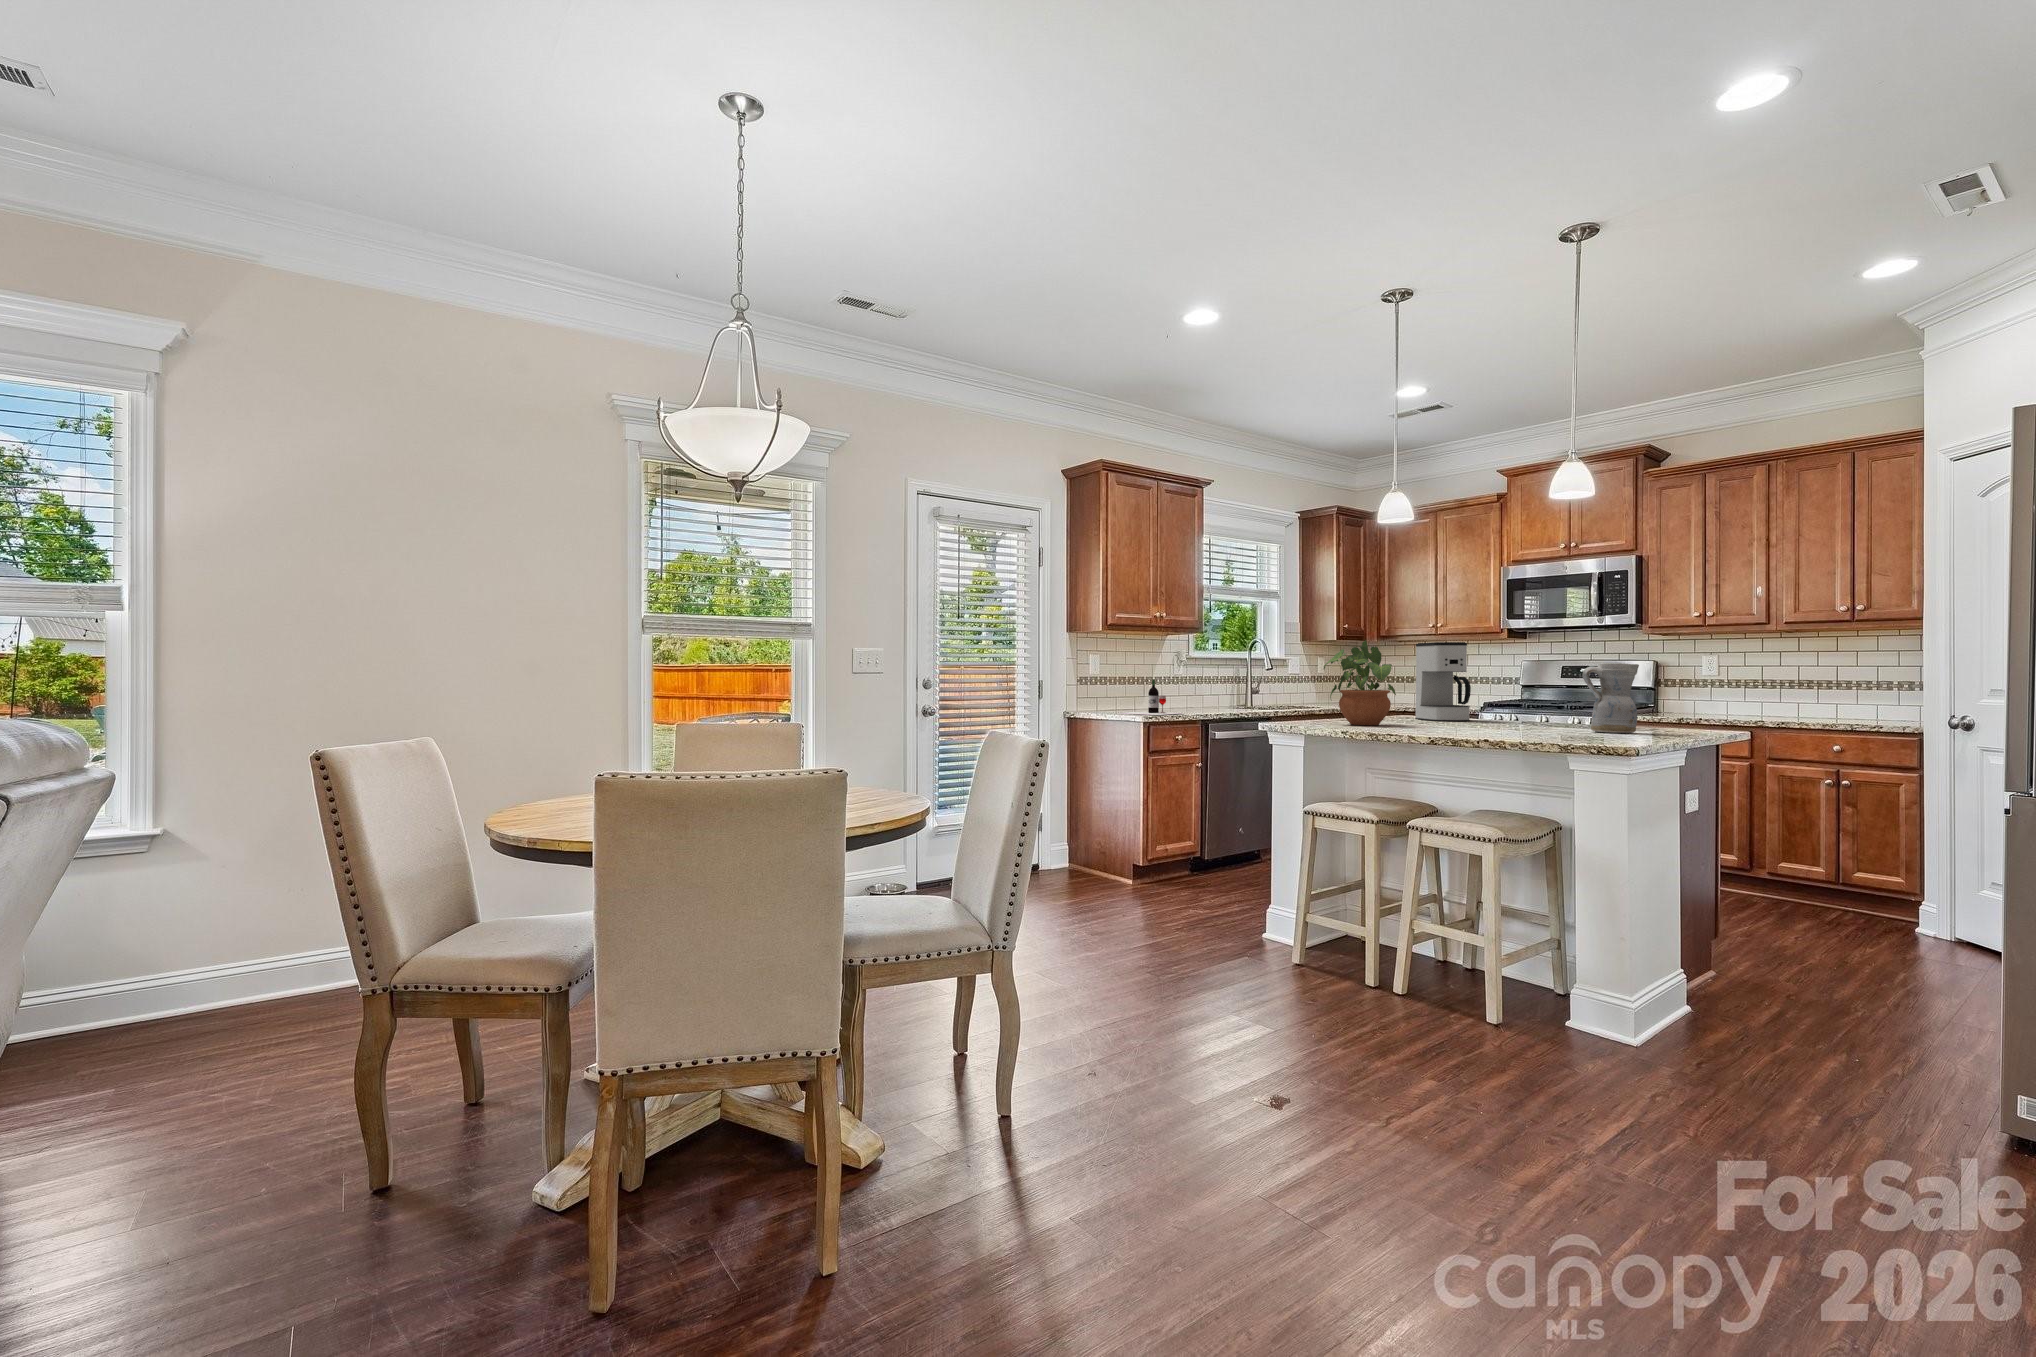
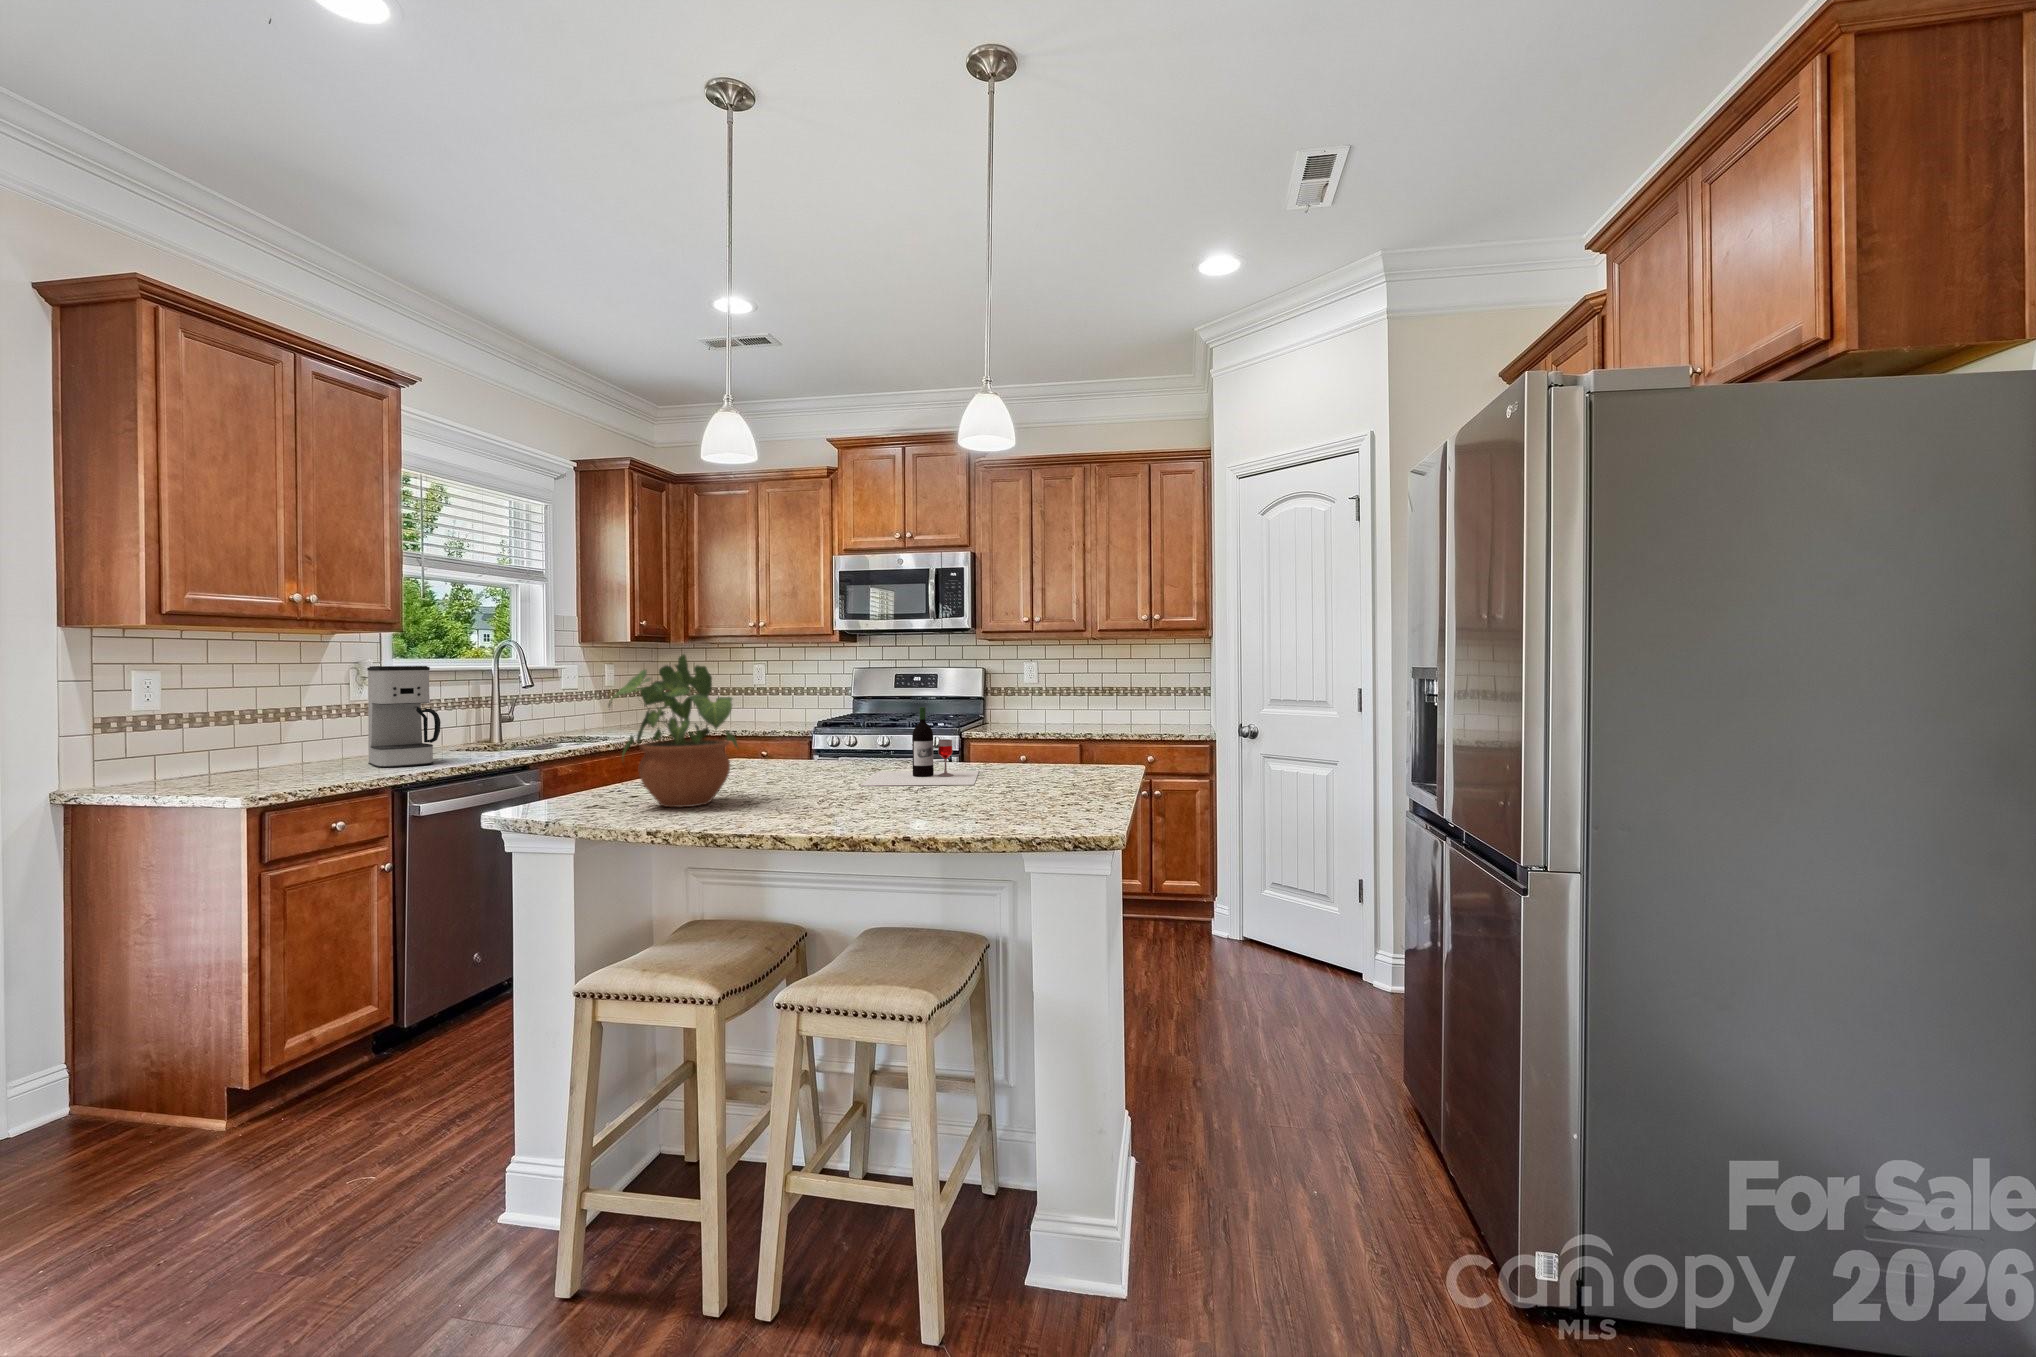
coffee maker: present [1415,642,1471,721] -> present [367,666,441,768]
ceramic pitcher: present [1582,663,1639,733] -> none [1008,690,1073,793]
wine bottle: present [1123,679,1180,715] -> present [861,707,979,786]

